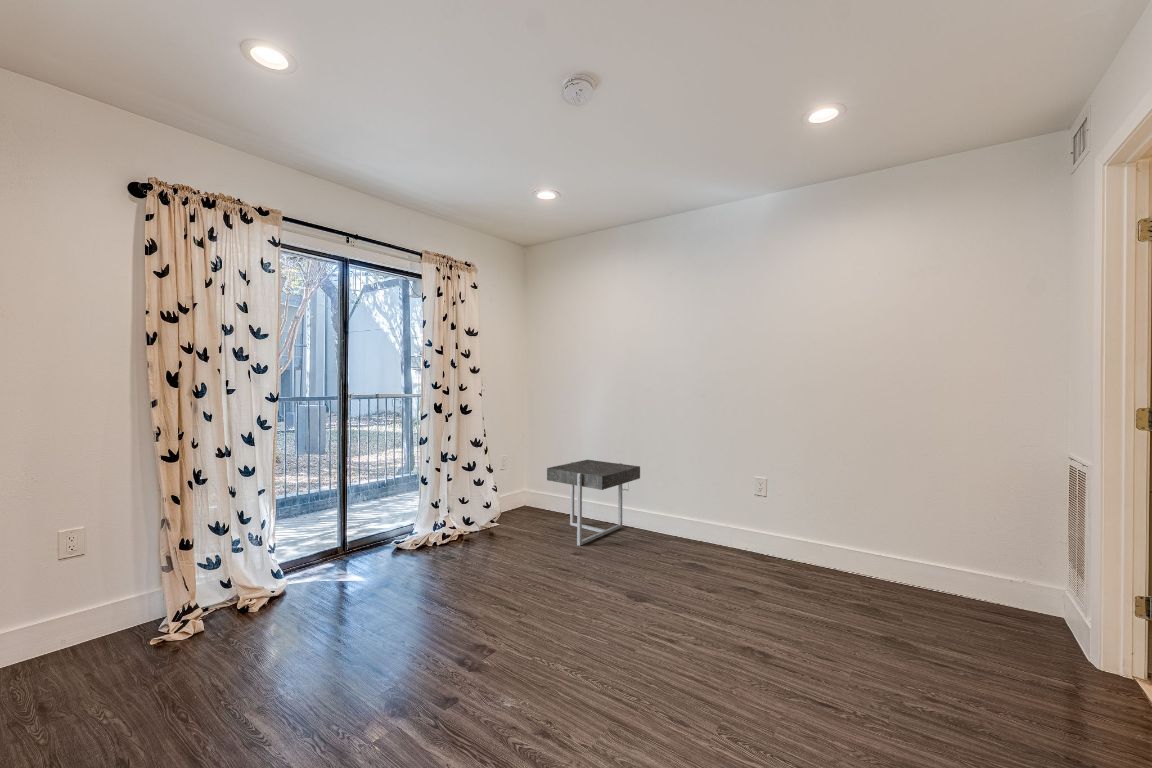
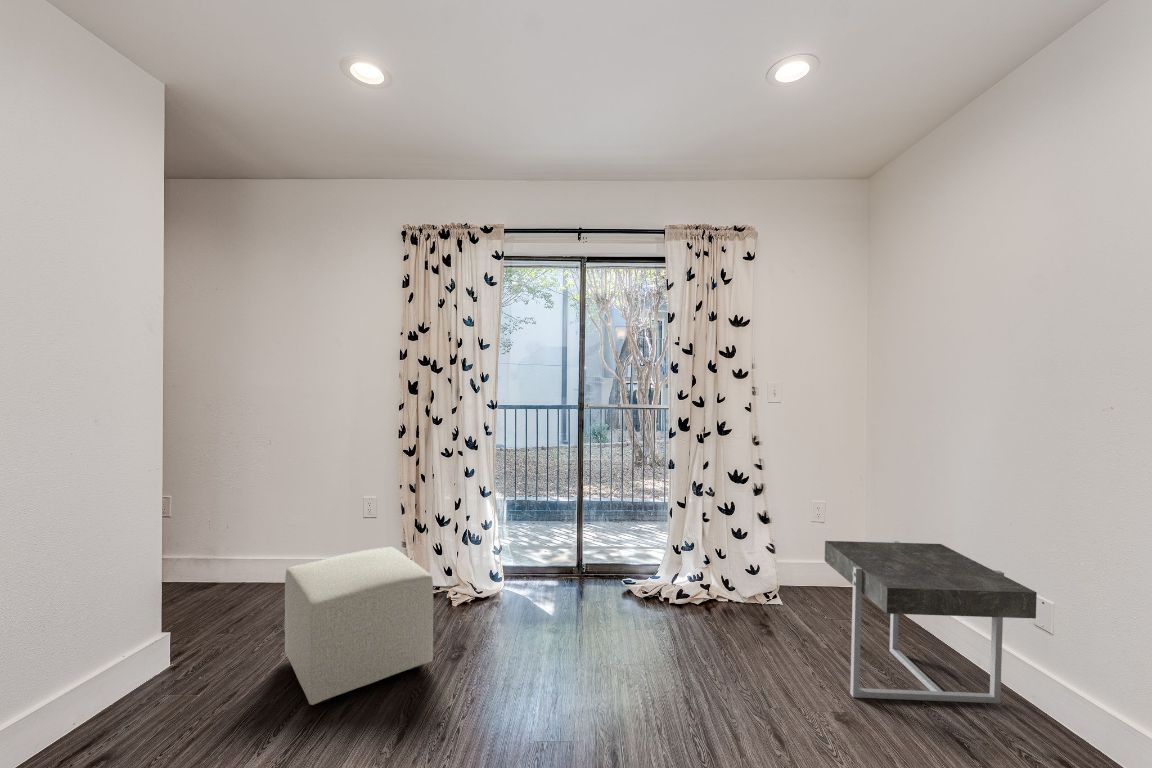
ottoman: none [113,556,327,722] -> present [285,547,433,705]

